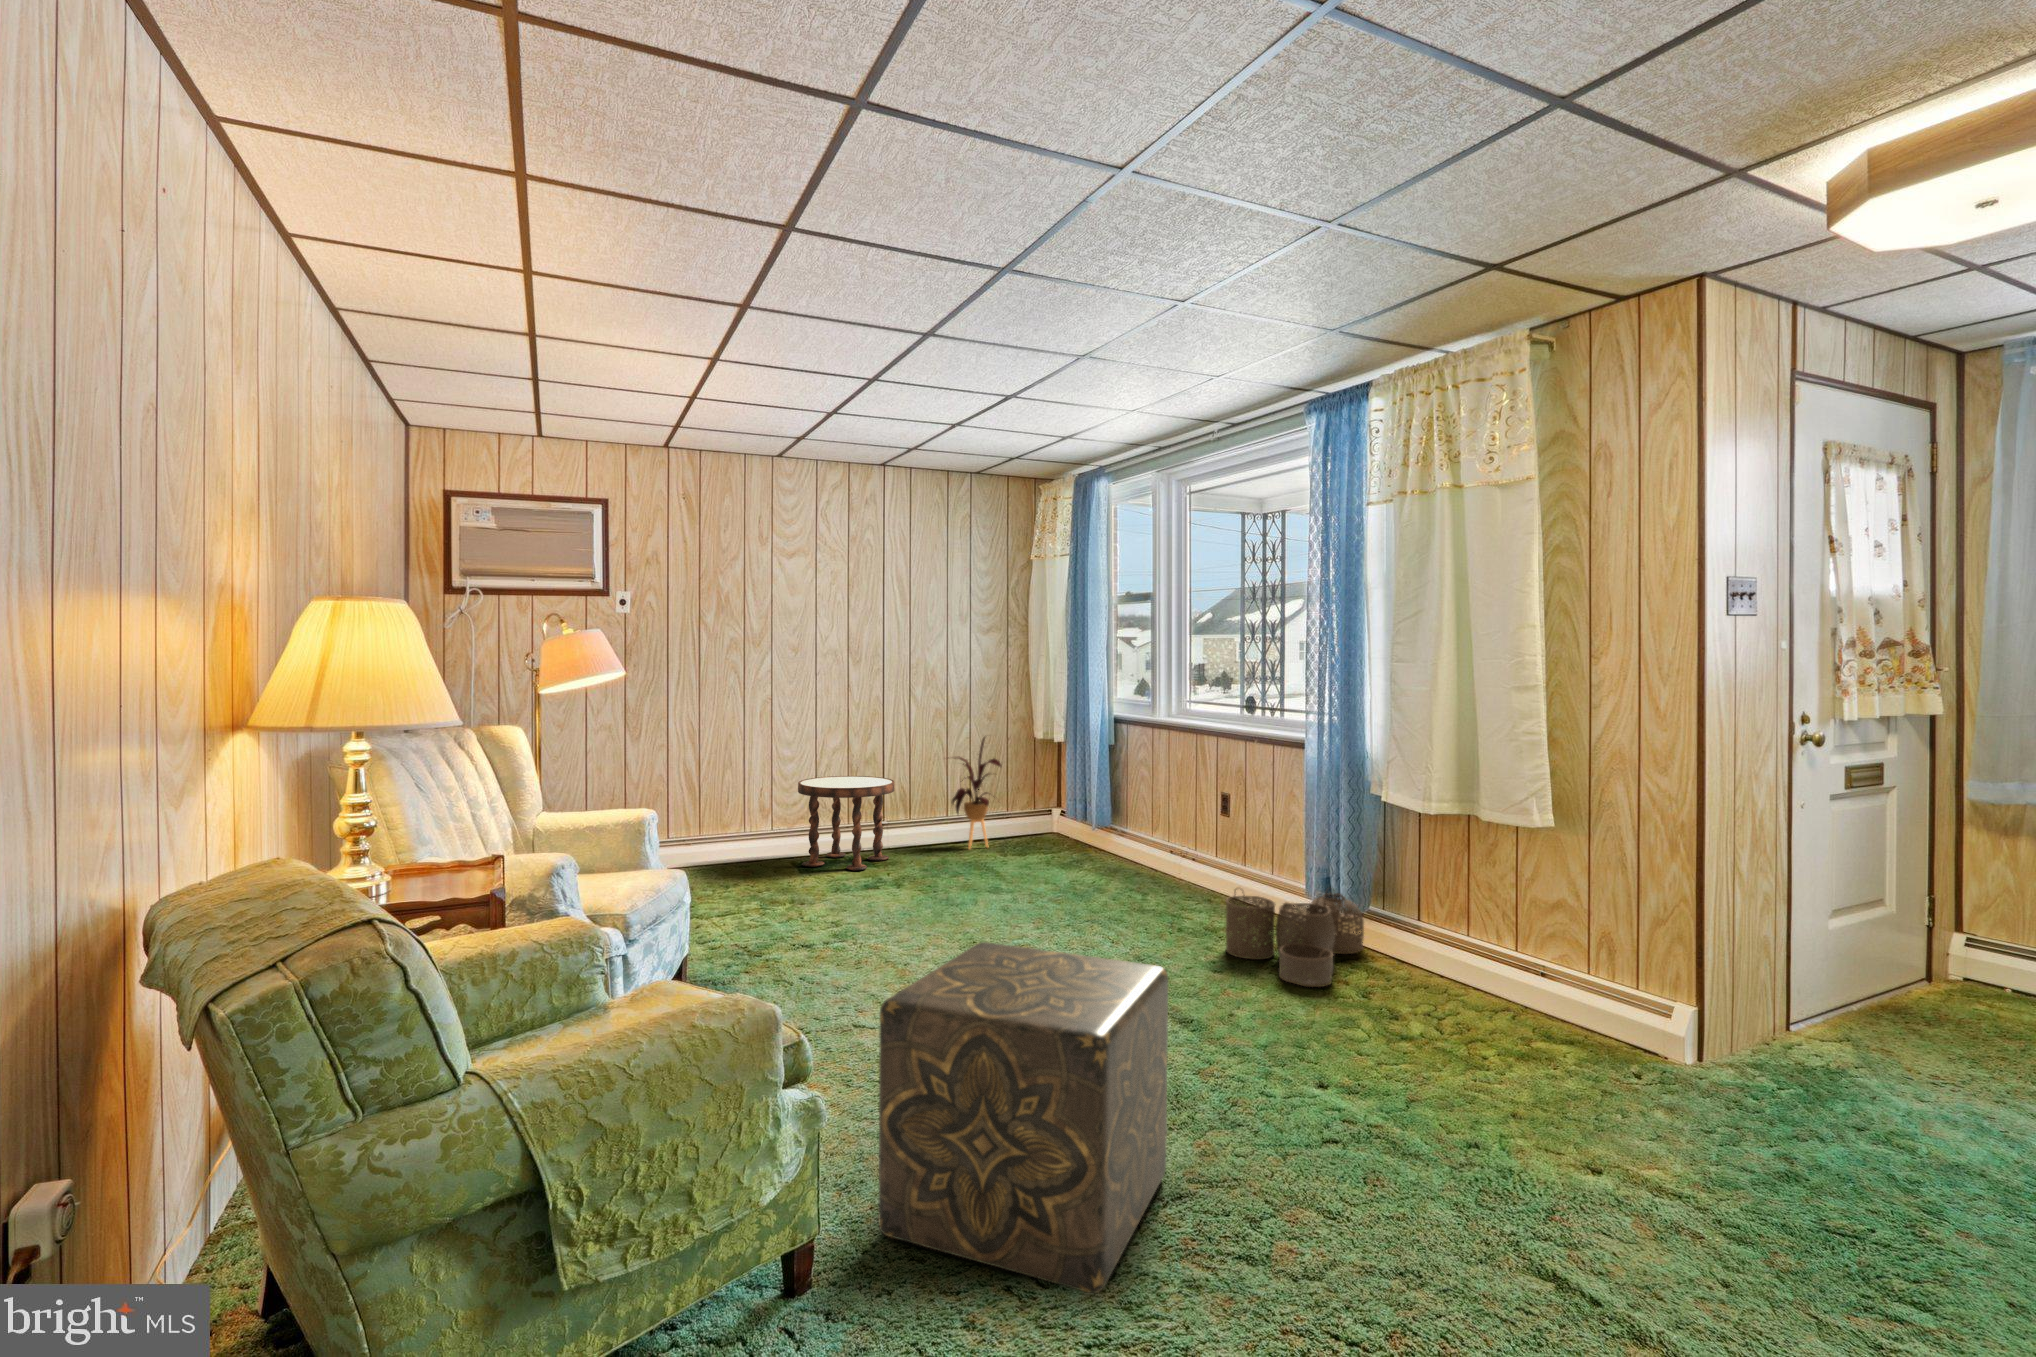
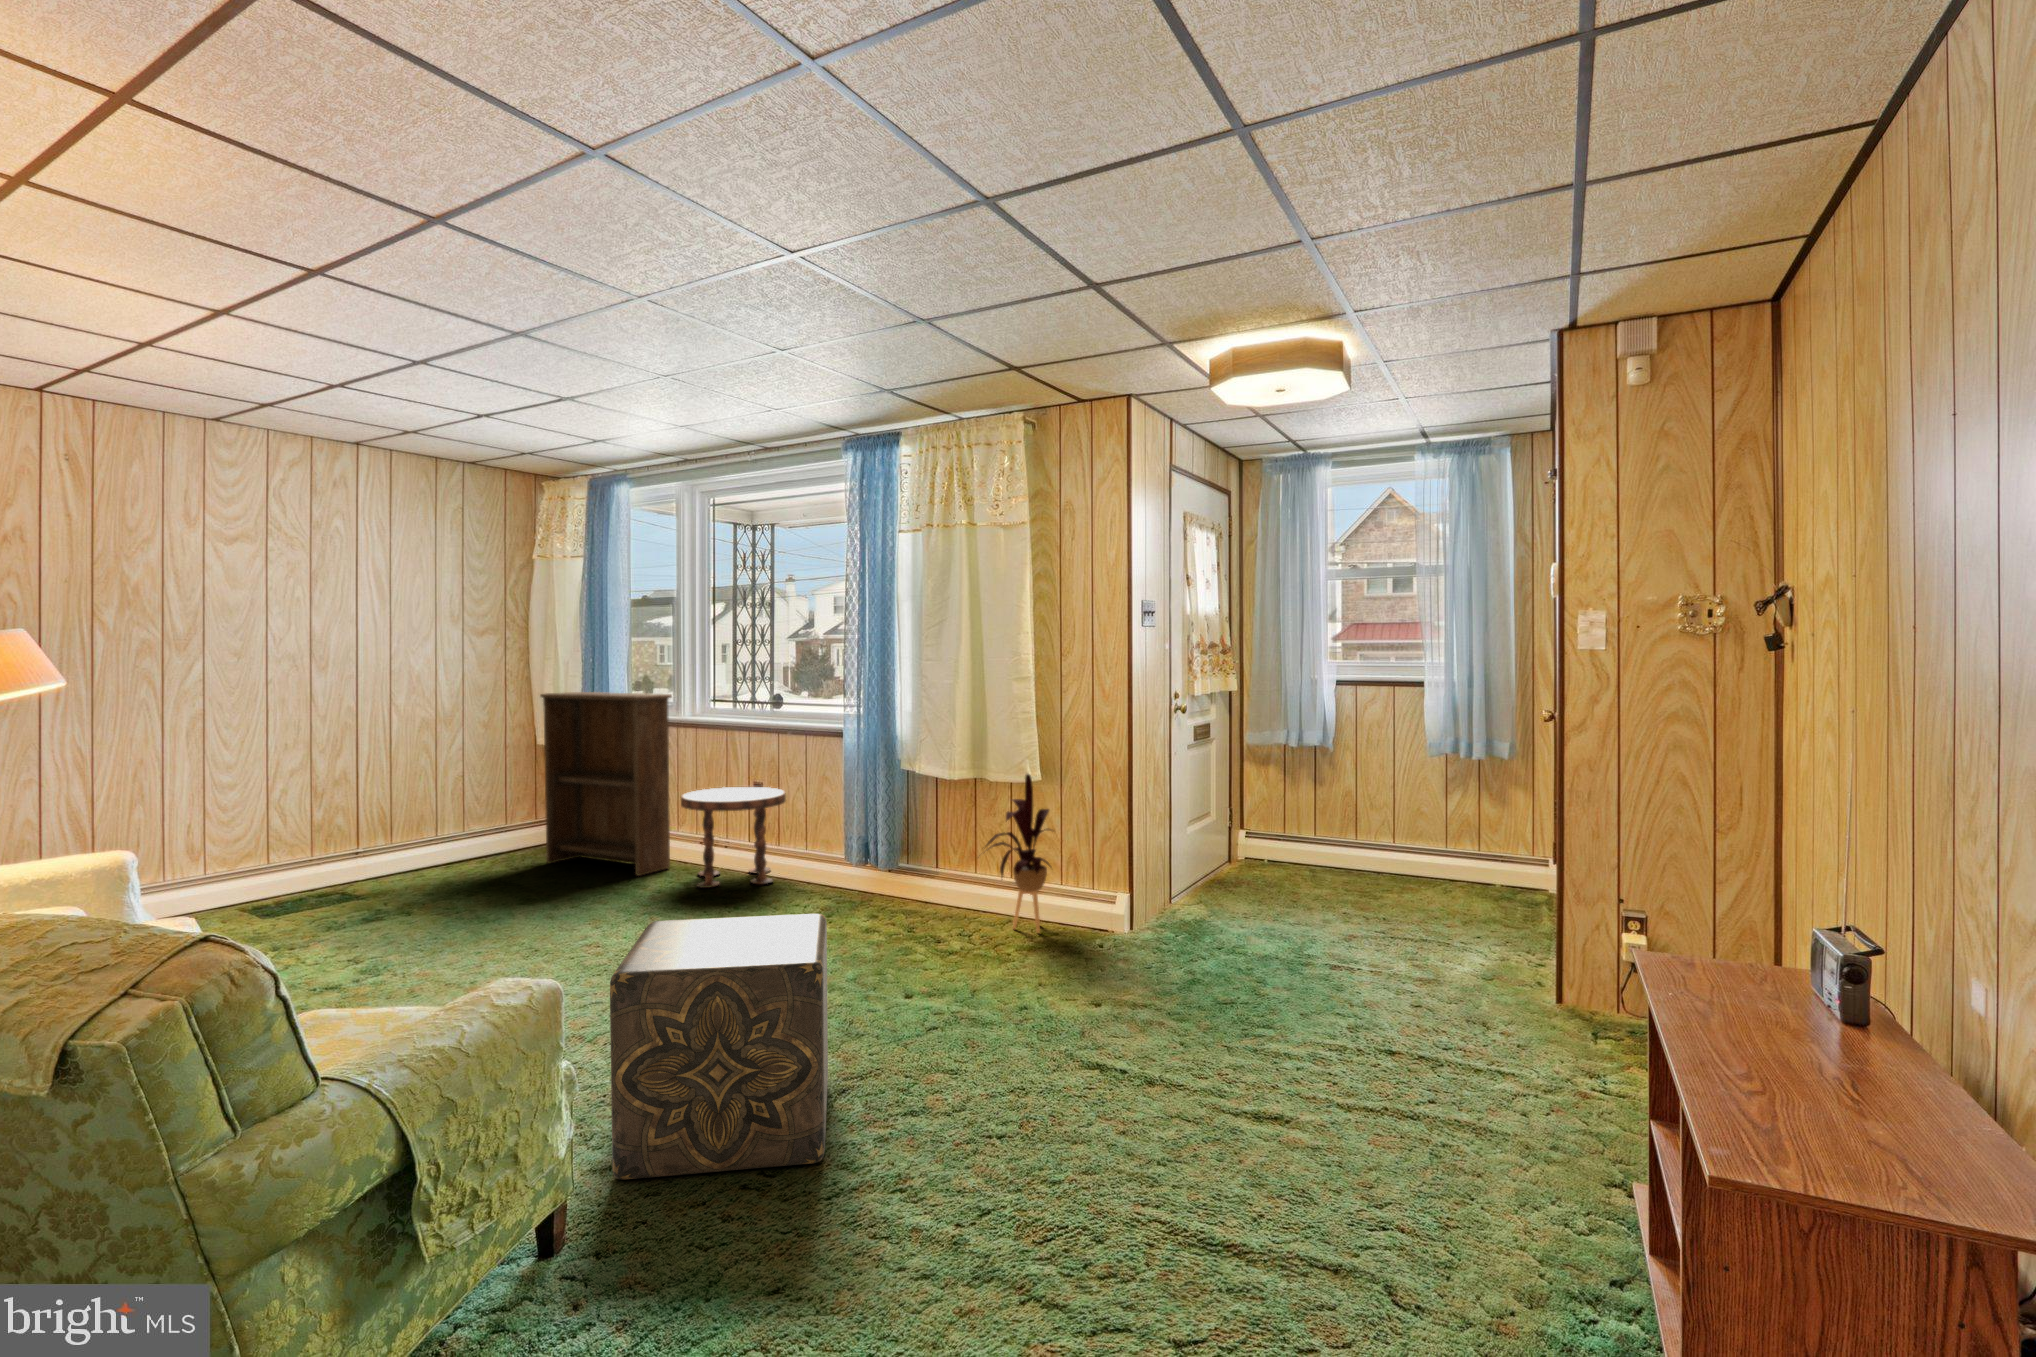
bookshelf: none [1031,690,1145,879] -> present [540,692,672,876]
house plant: present [952,737,1001,849] -> present [986,774,1051,933]
side table: present [798,776,894,870] -> present [681,786,786,888]
woven basket: present [1226,890,1364,987] -> none [784,852,894,933]

